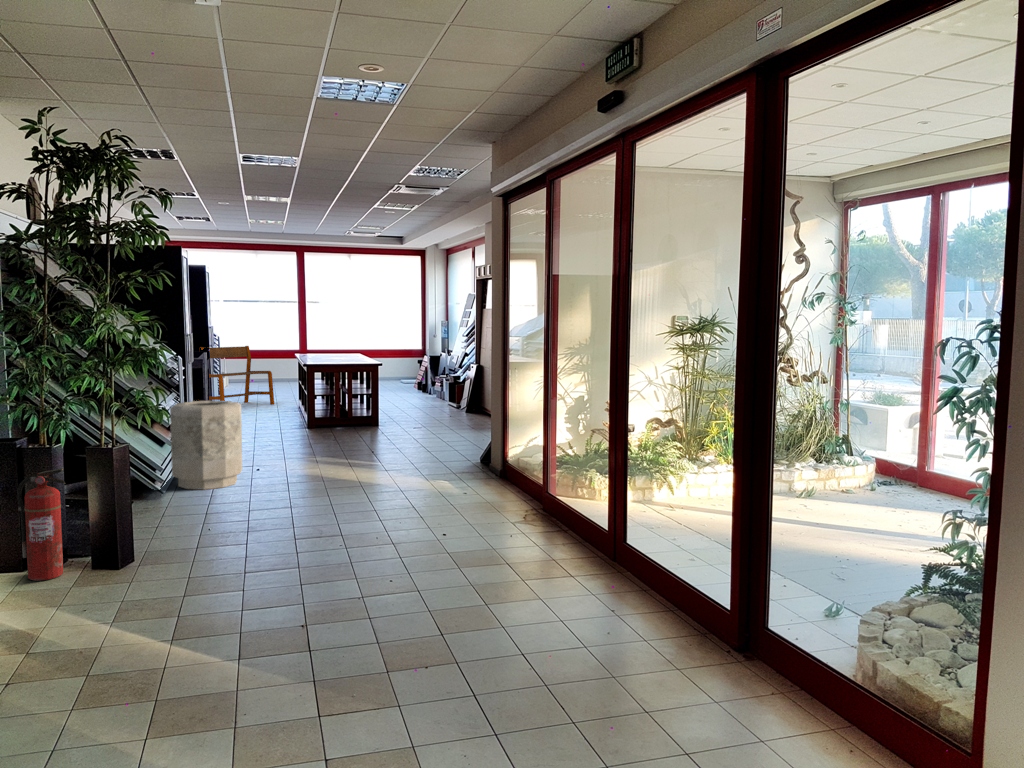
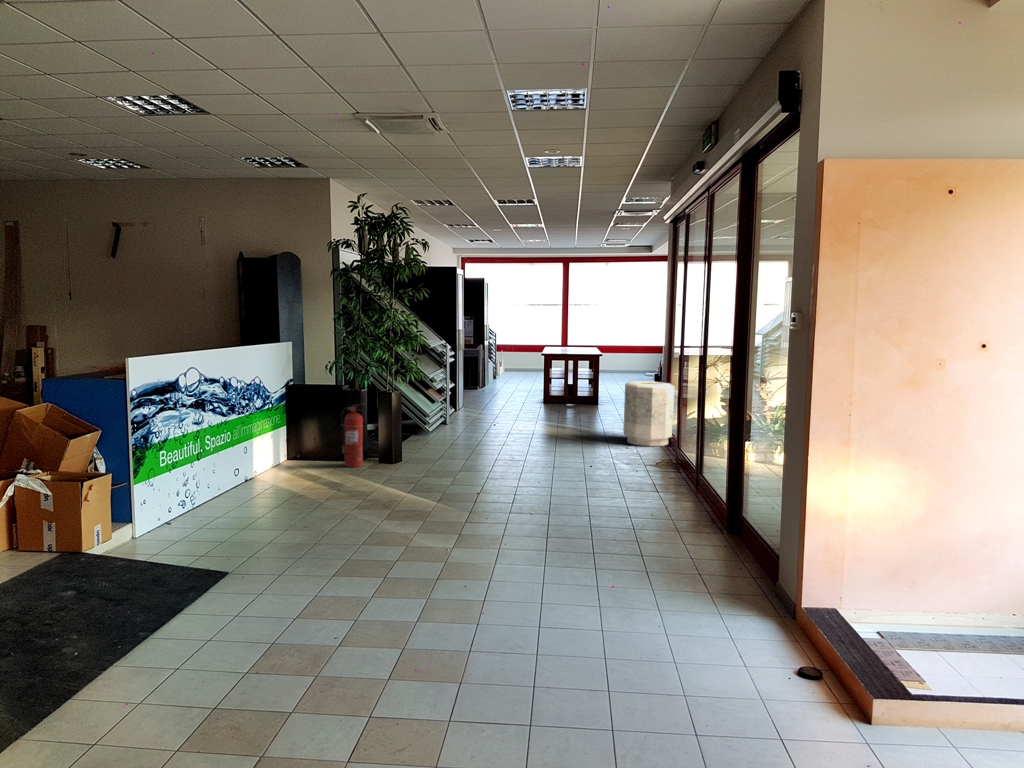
bench: present [200,346,274,405] -> none [476,339,531,388]
trash can: present [170,401,242,490] -> present [623,381,675,446]

